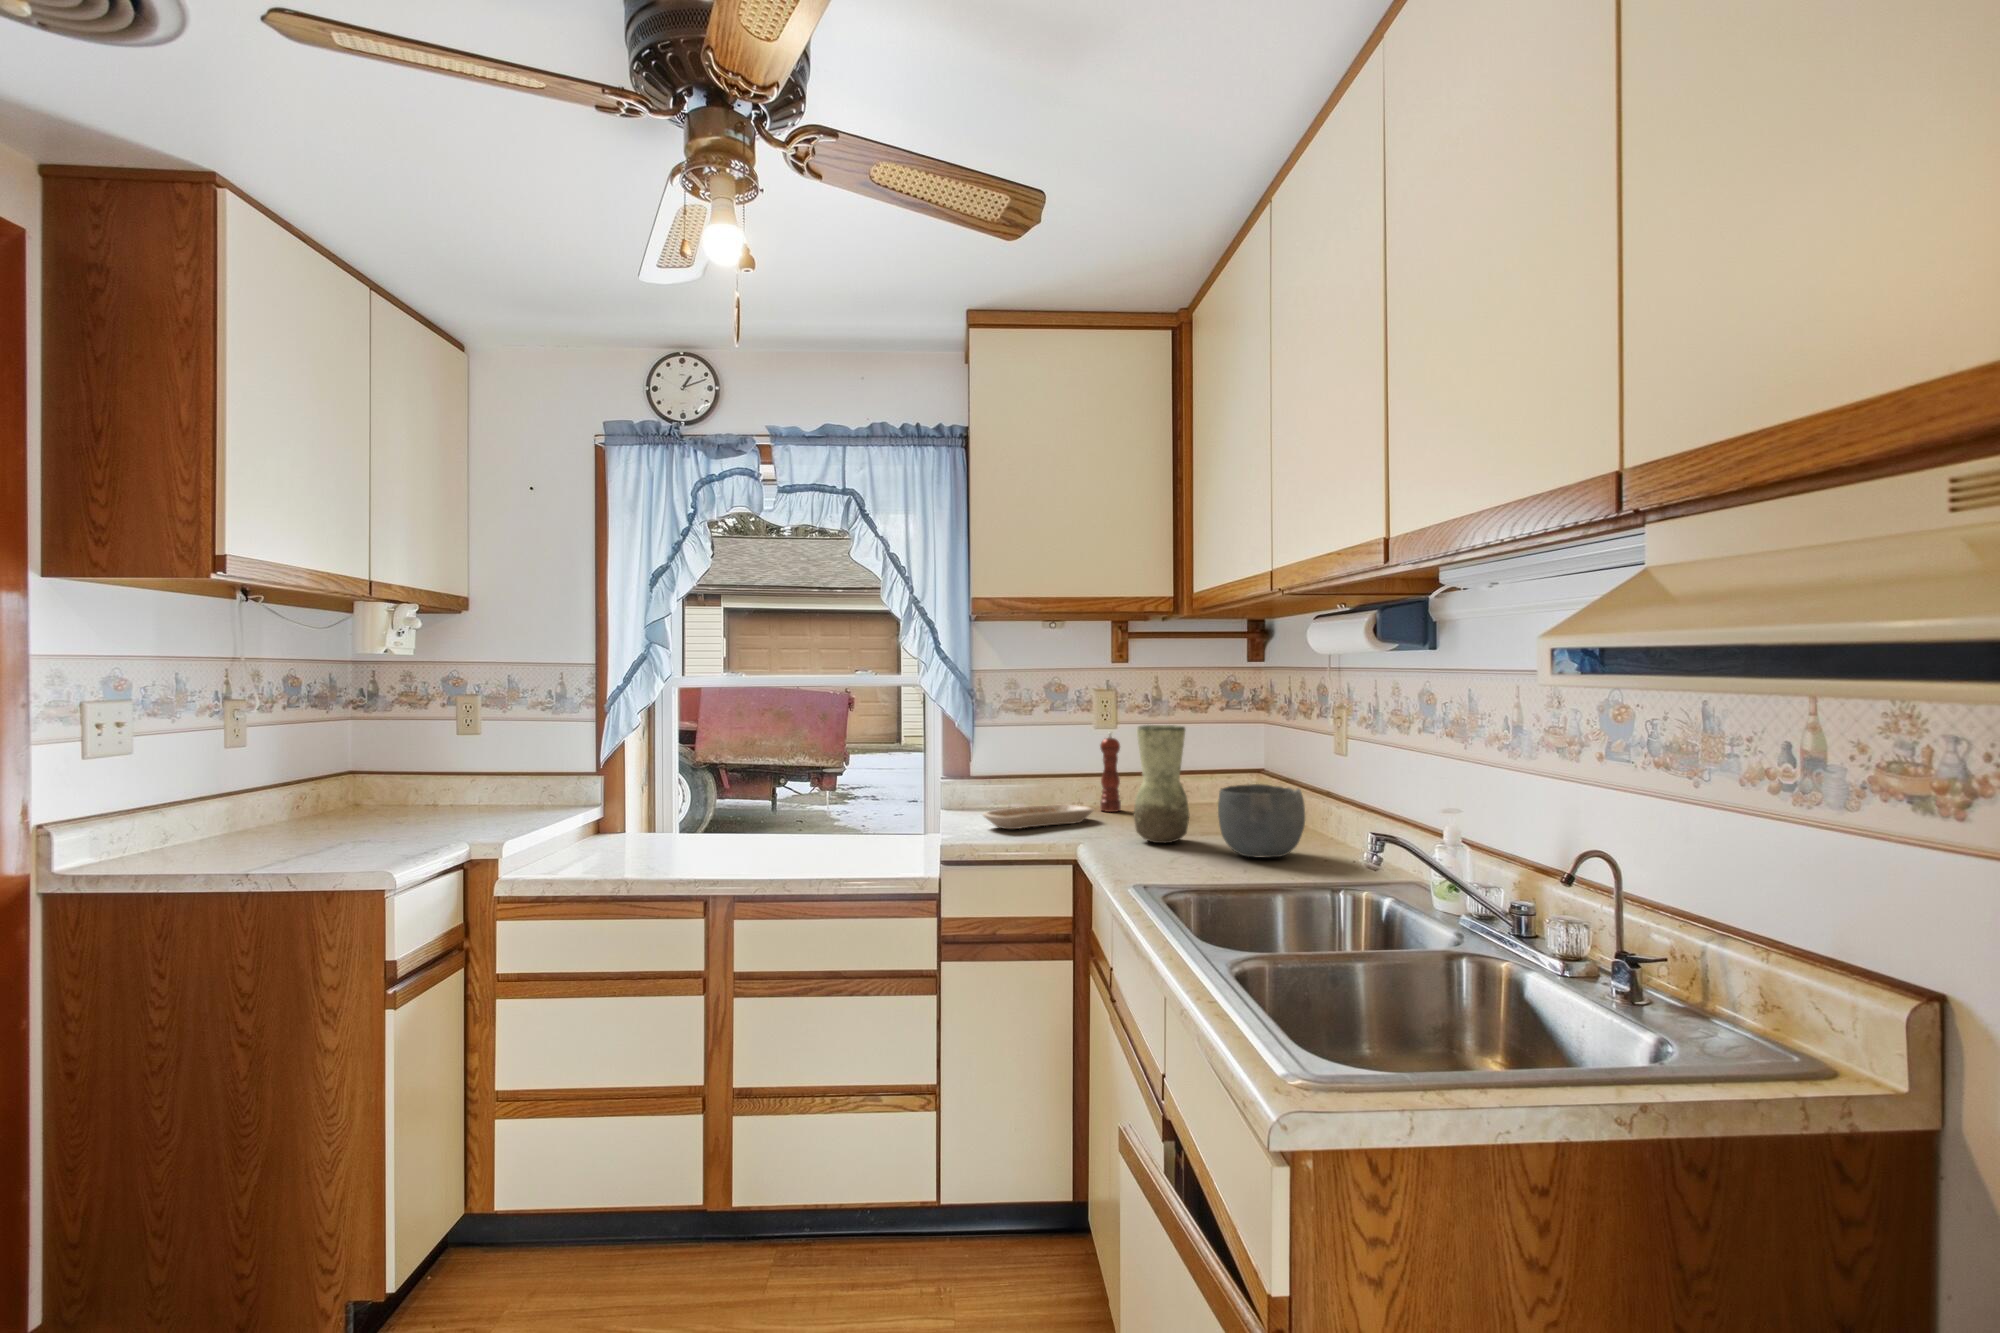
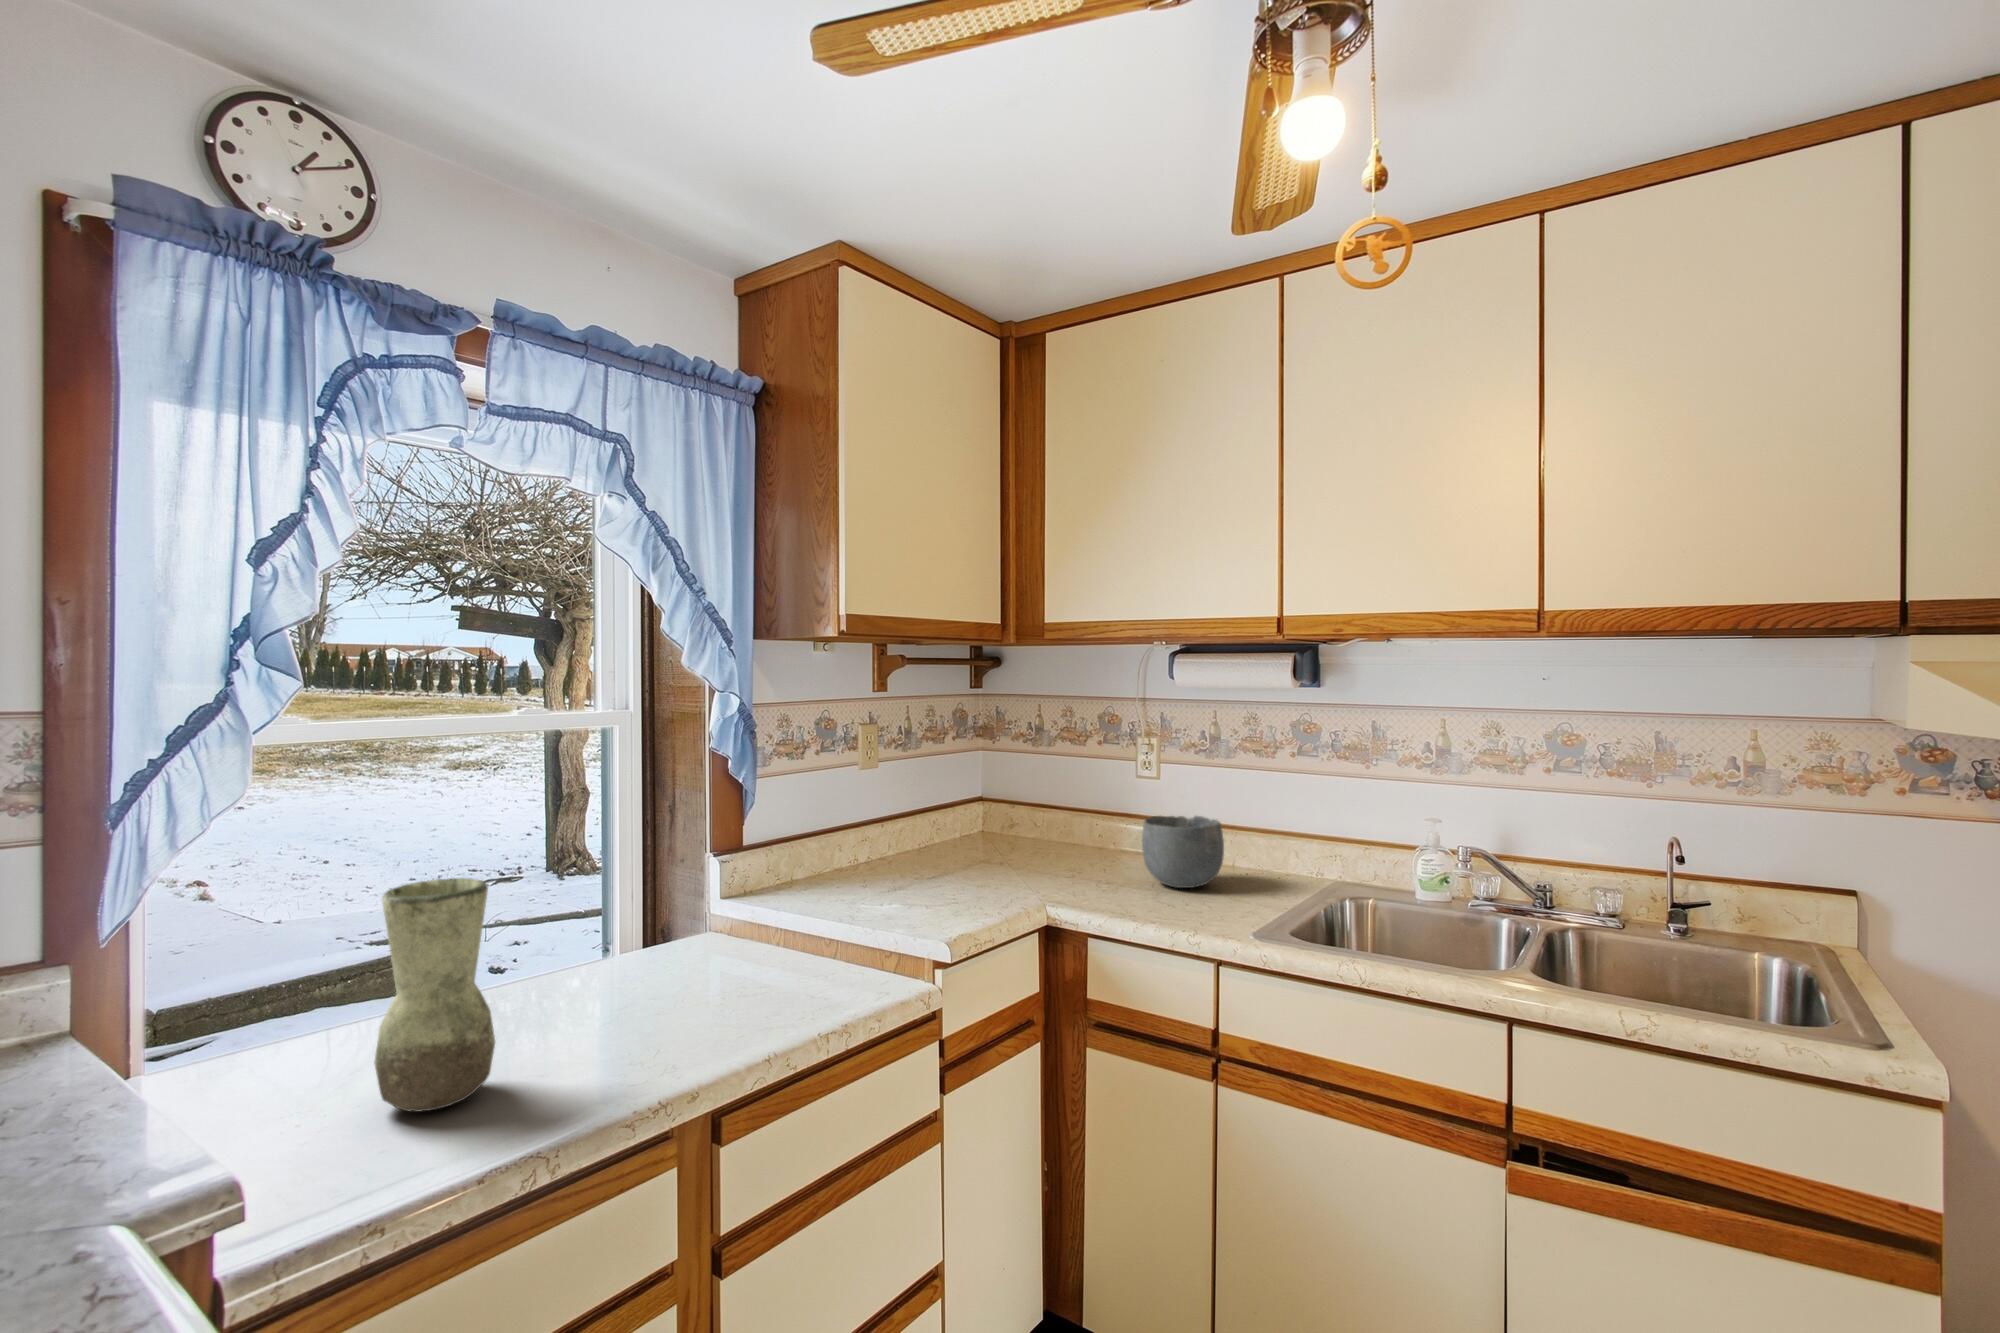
vase: present [1134,725,1190,843] -> present [374,878,495,1112]
pepper mill: present [1100,732,1121,812] -> none [891,775,915,868]
tray: present [983,805,1094,829] -> none [861,865,943,909]

